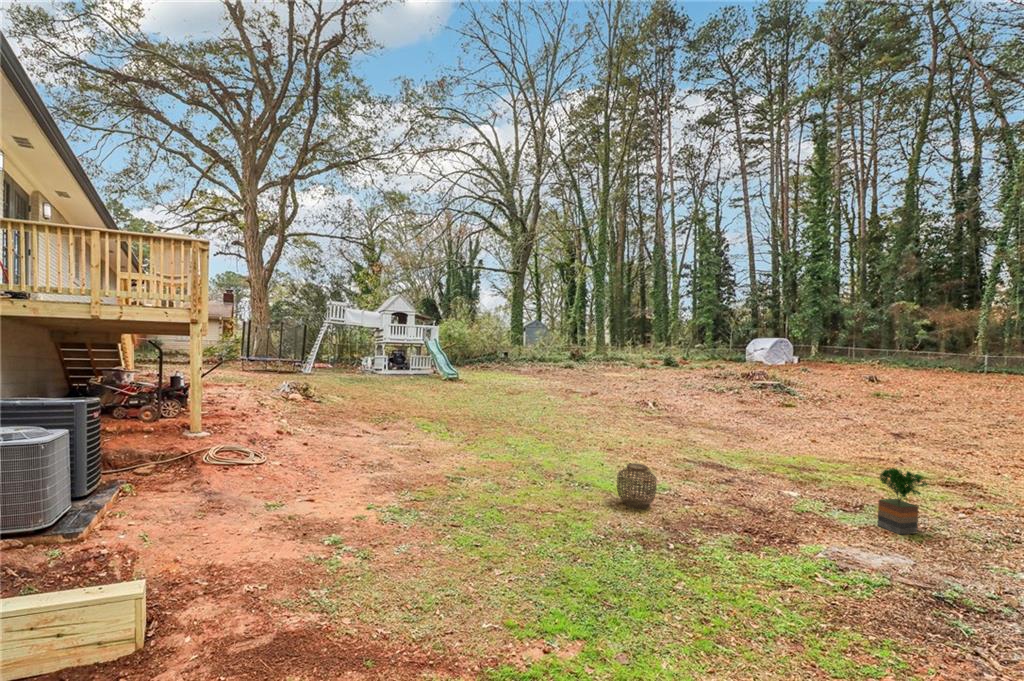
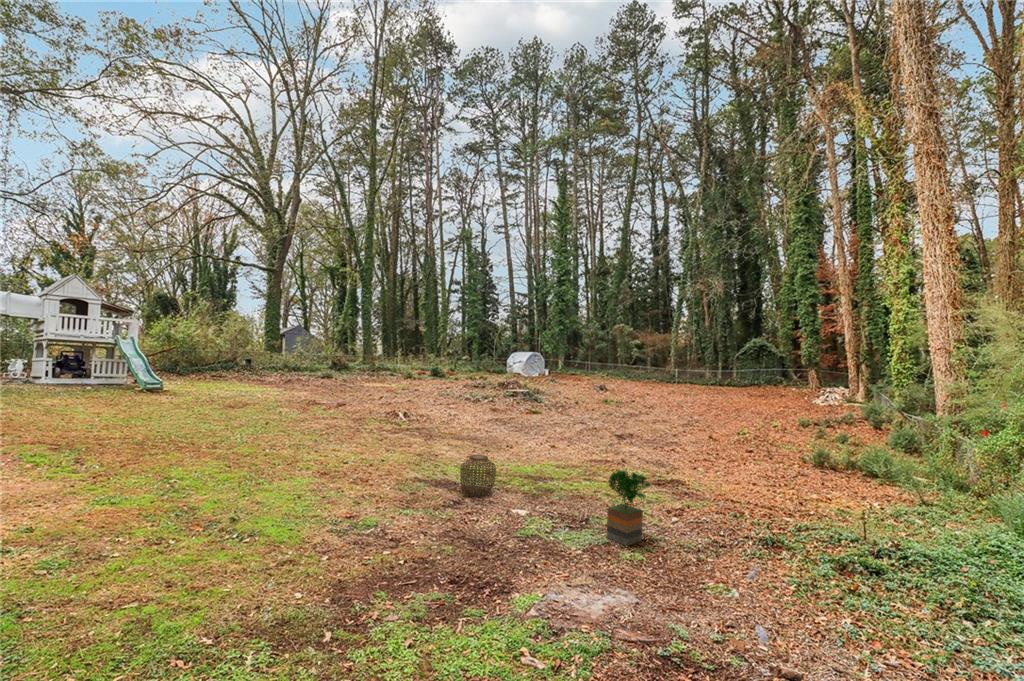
woven basket: present [617,463,657,509] -> present [460,455,496,496]

